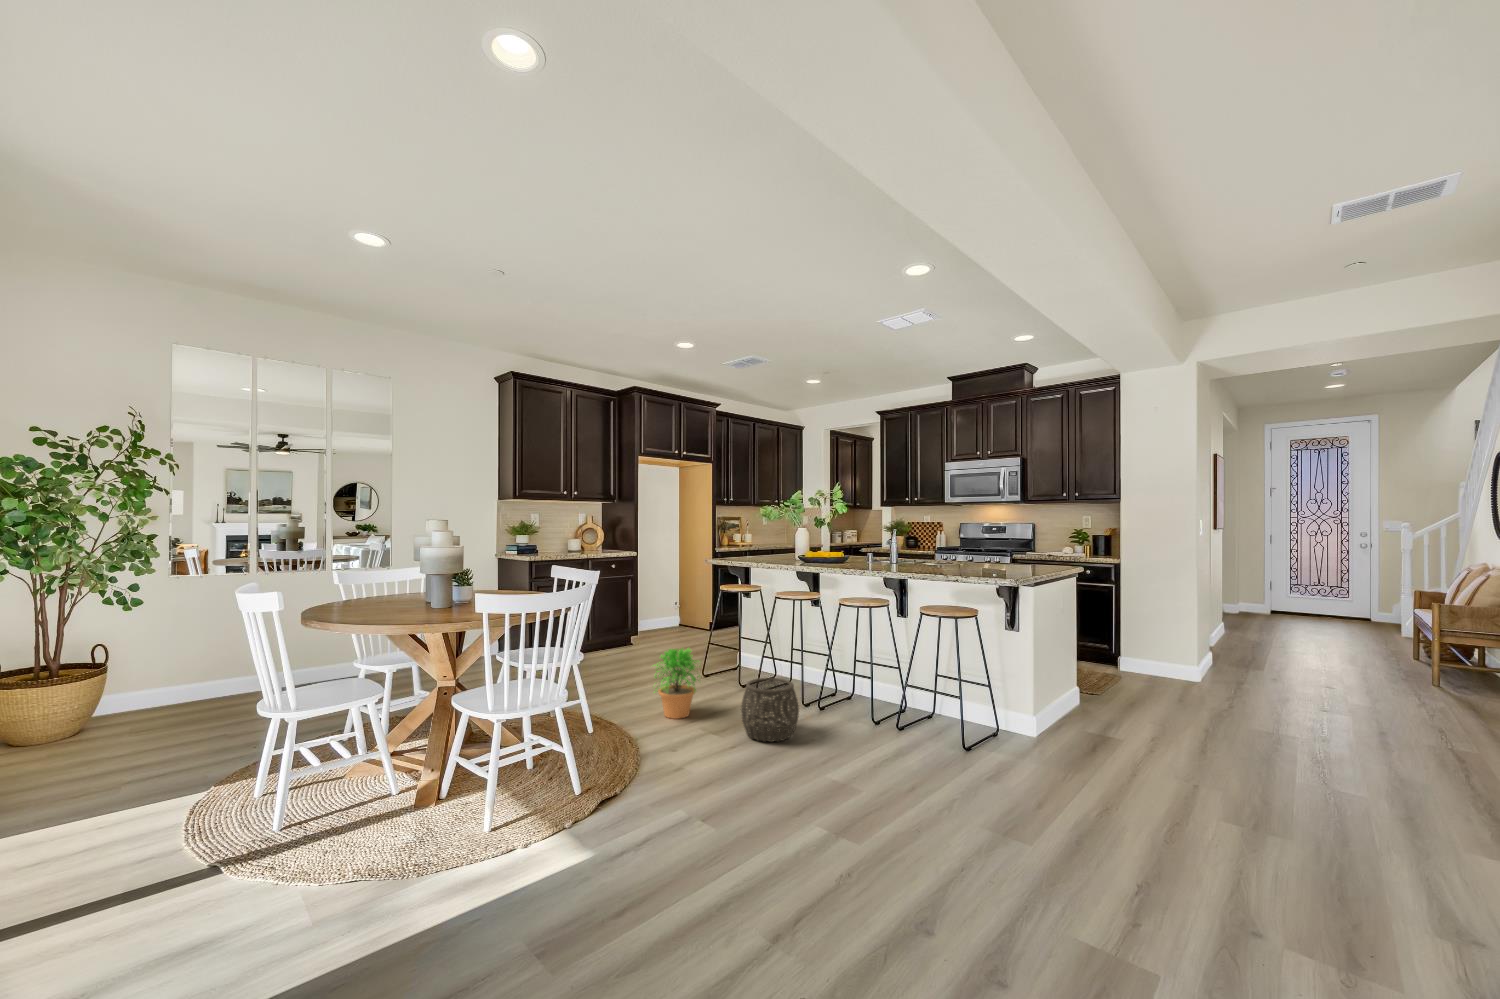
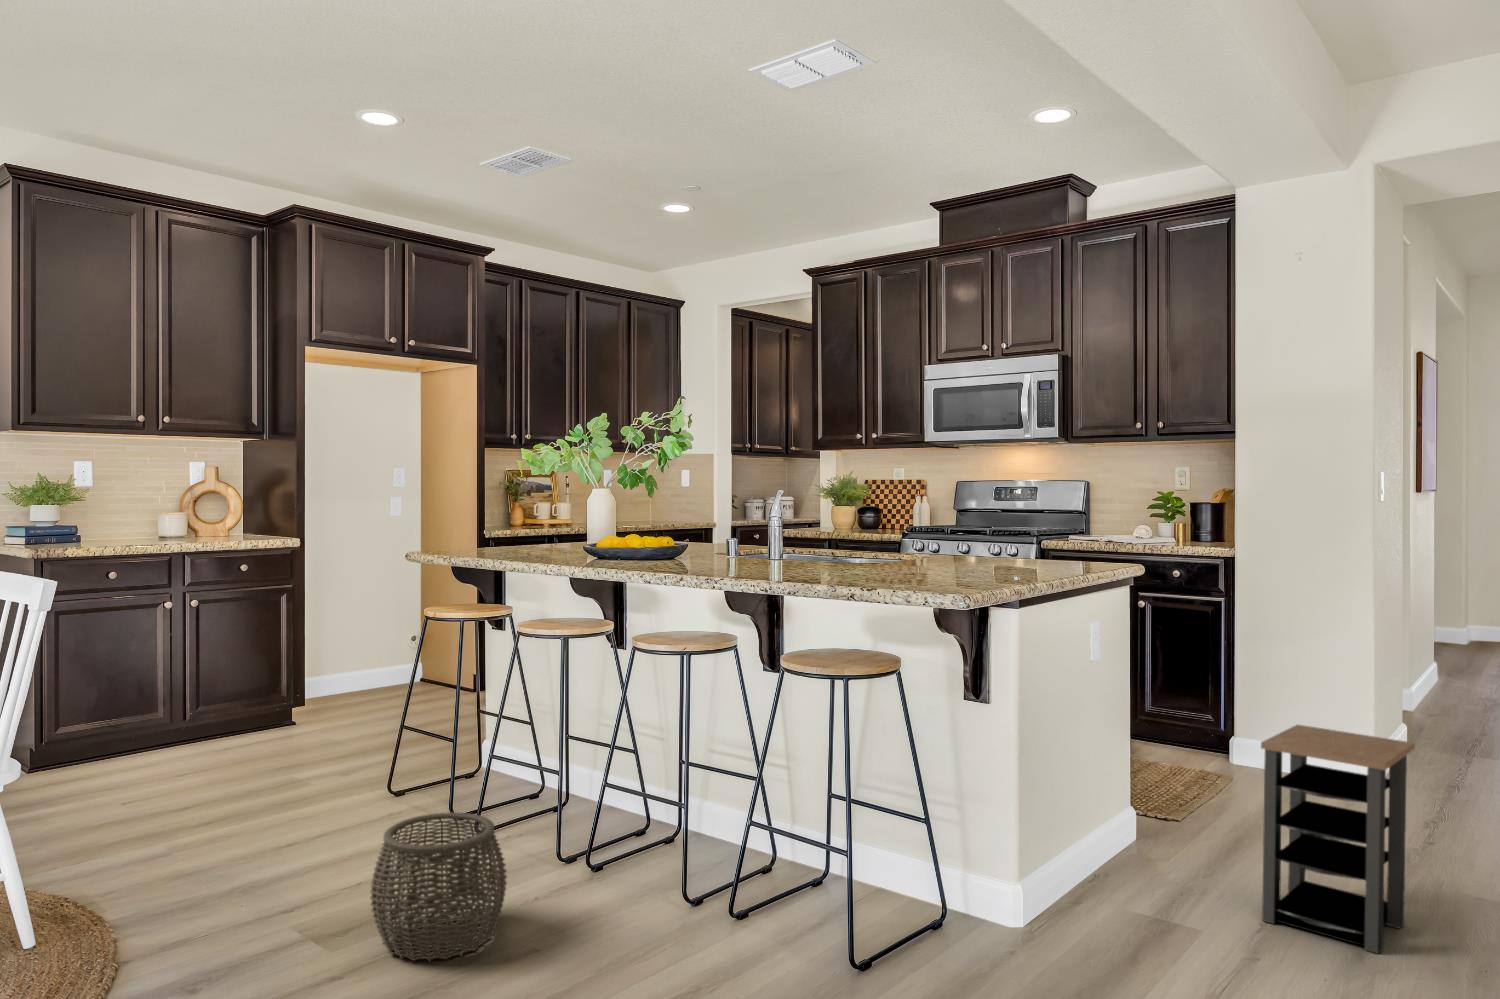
side table: none [1152,645,1228,751] -> present [1261,725,1415,953]
potted plant: present [654,649,699,719] -> none [202,744,324,903]

